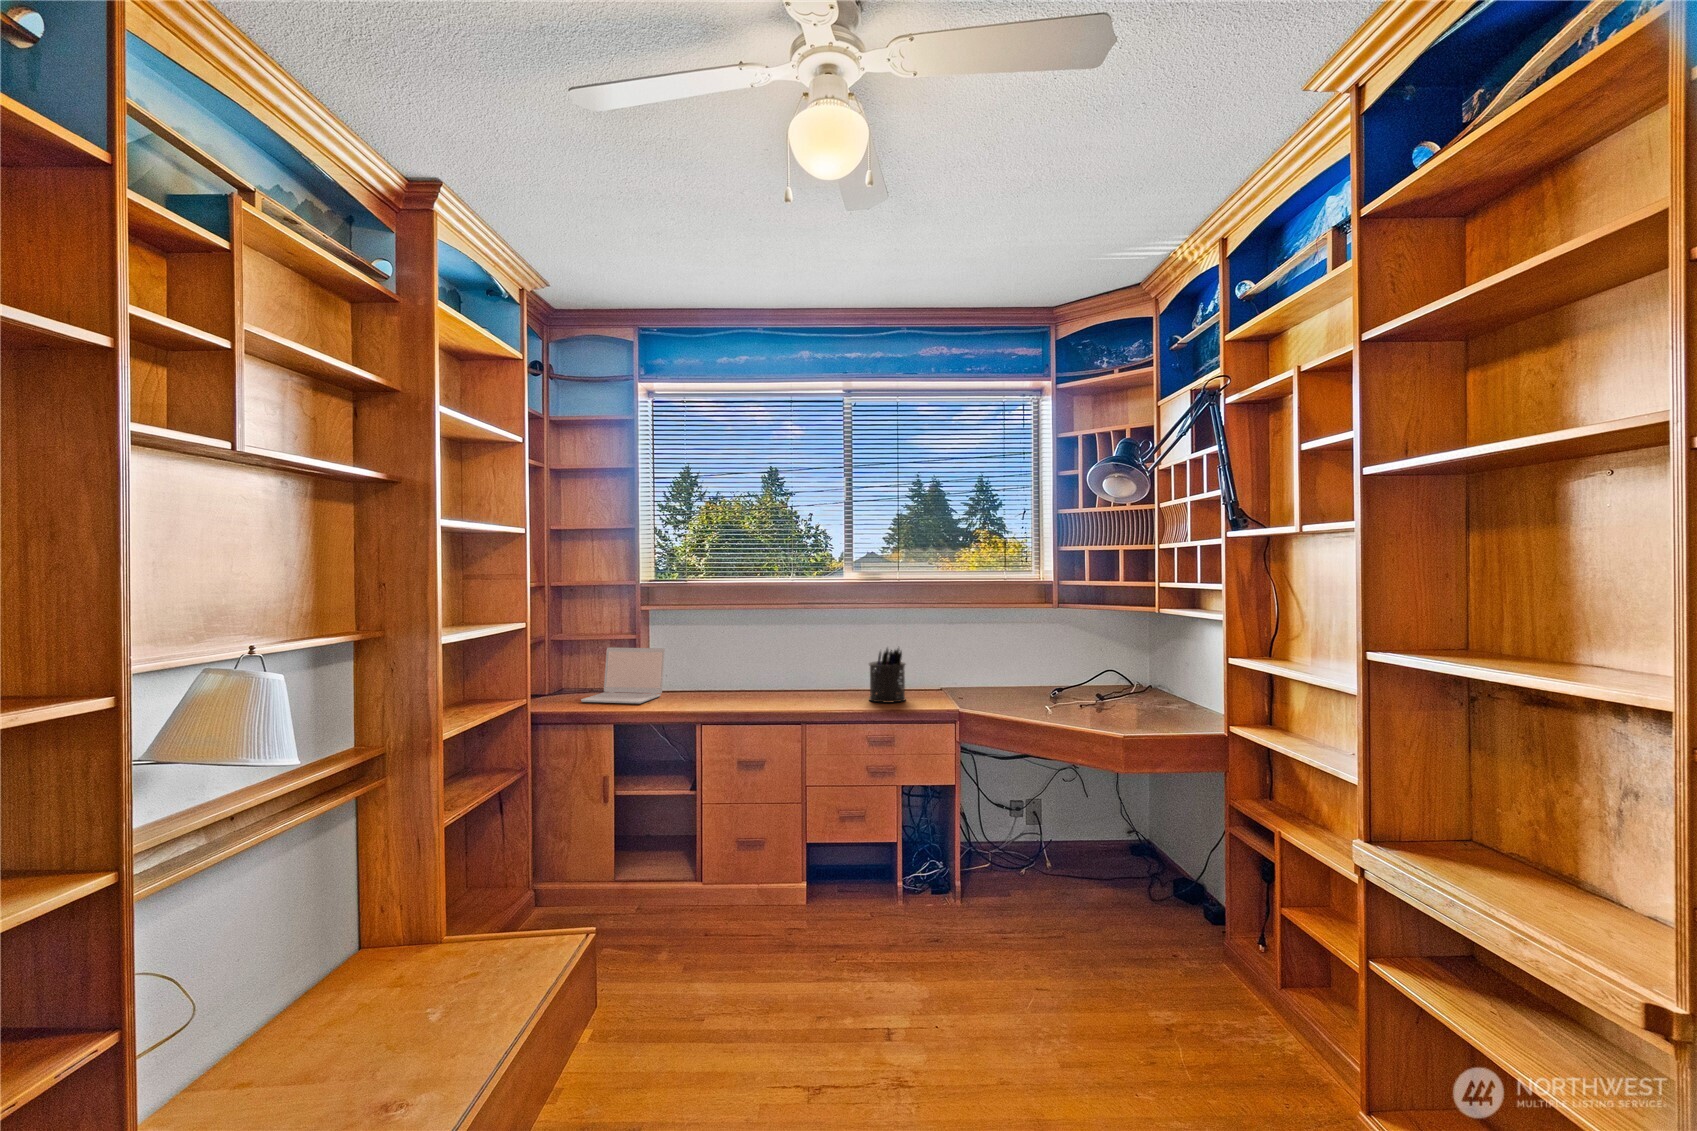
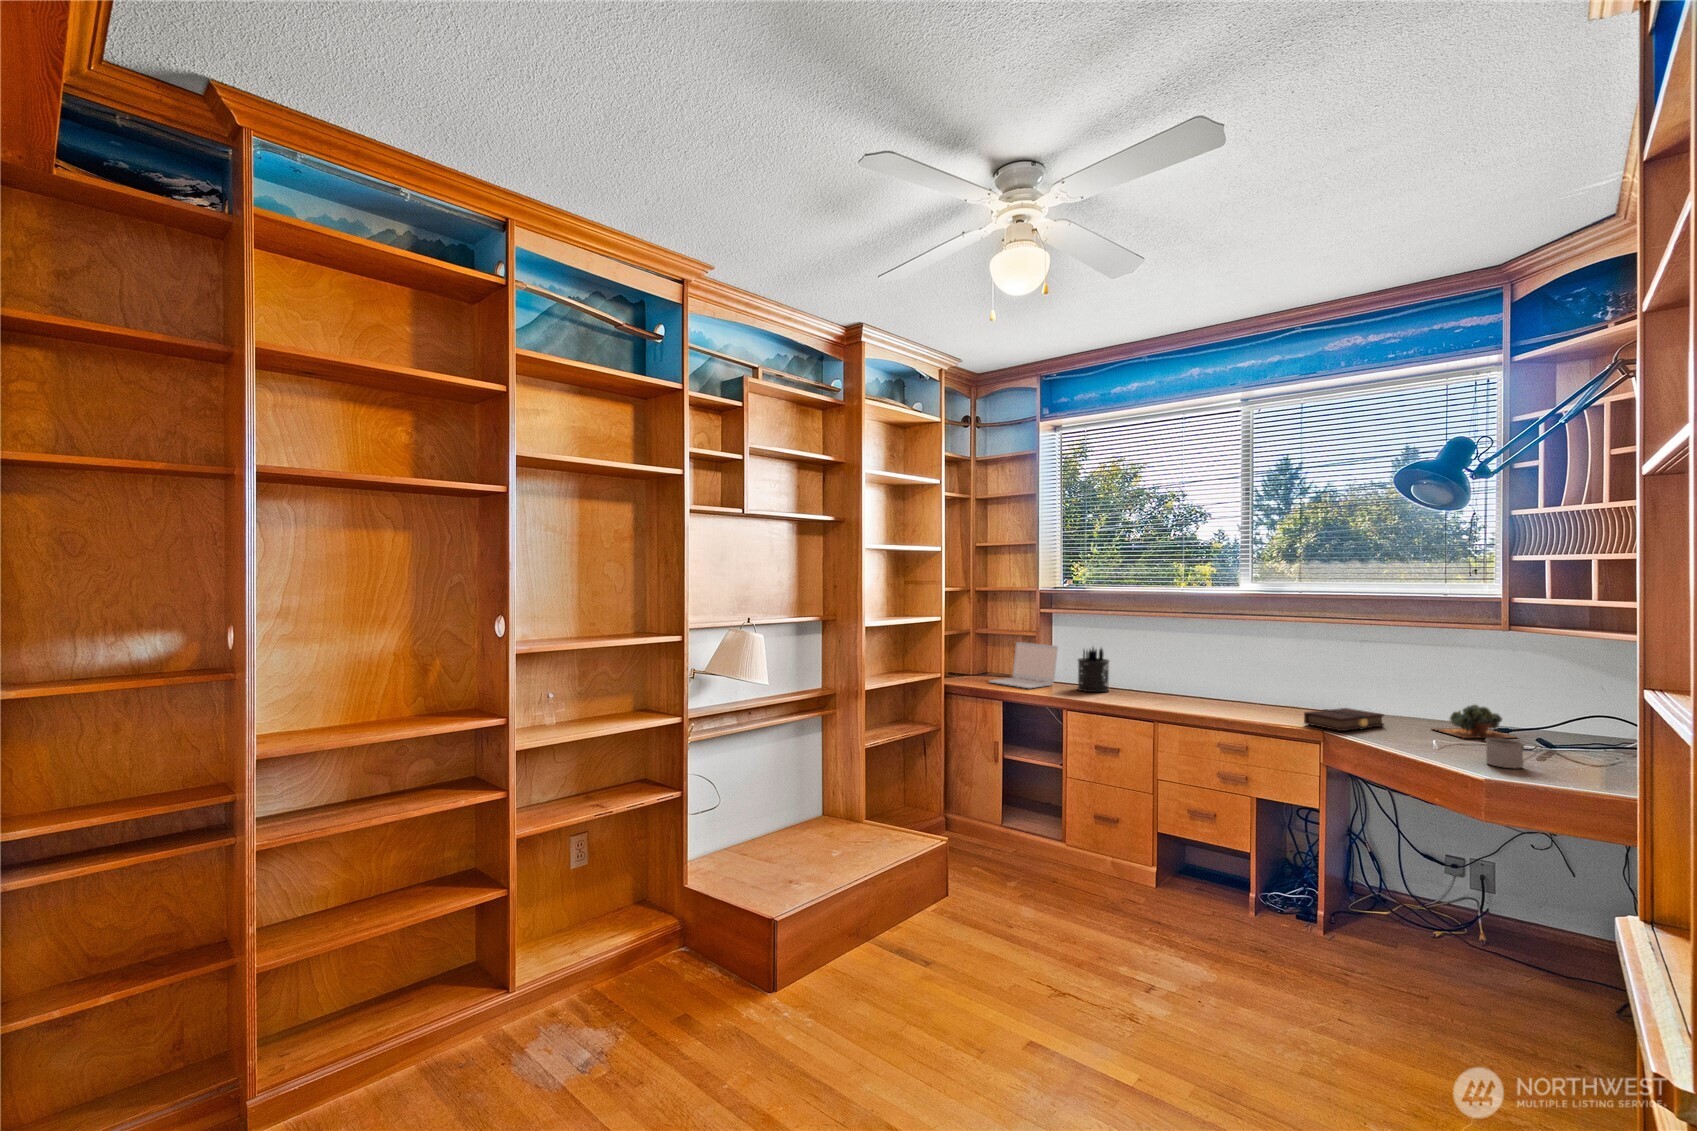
pen holder: present [869,648,905,703] -> present [1078,648,1109,692]
succulent plant: none [1032,669,1092,700] -> present [1434,705,1515,738]
book: none [945,685,1000,708] -> present [1304,708,1384,731]
mug: none [1110,697,1146,722] -> present [1486,738,1537,768]

